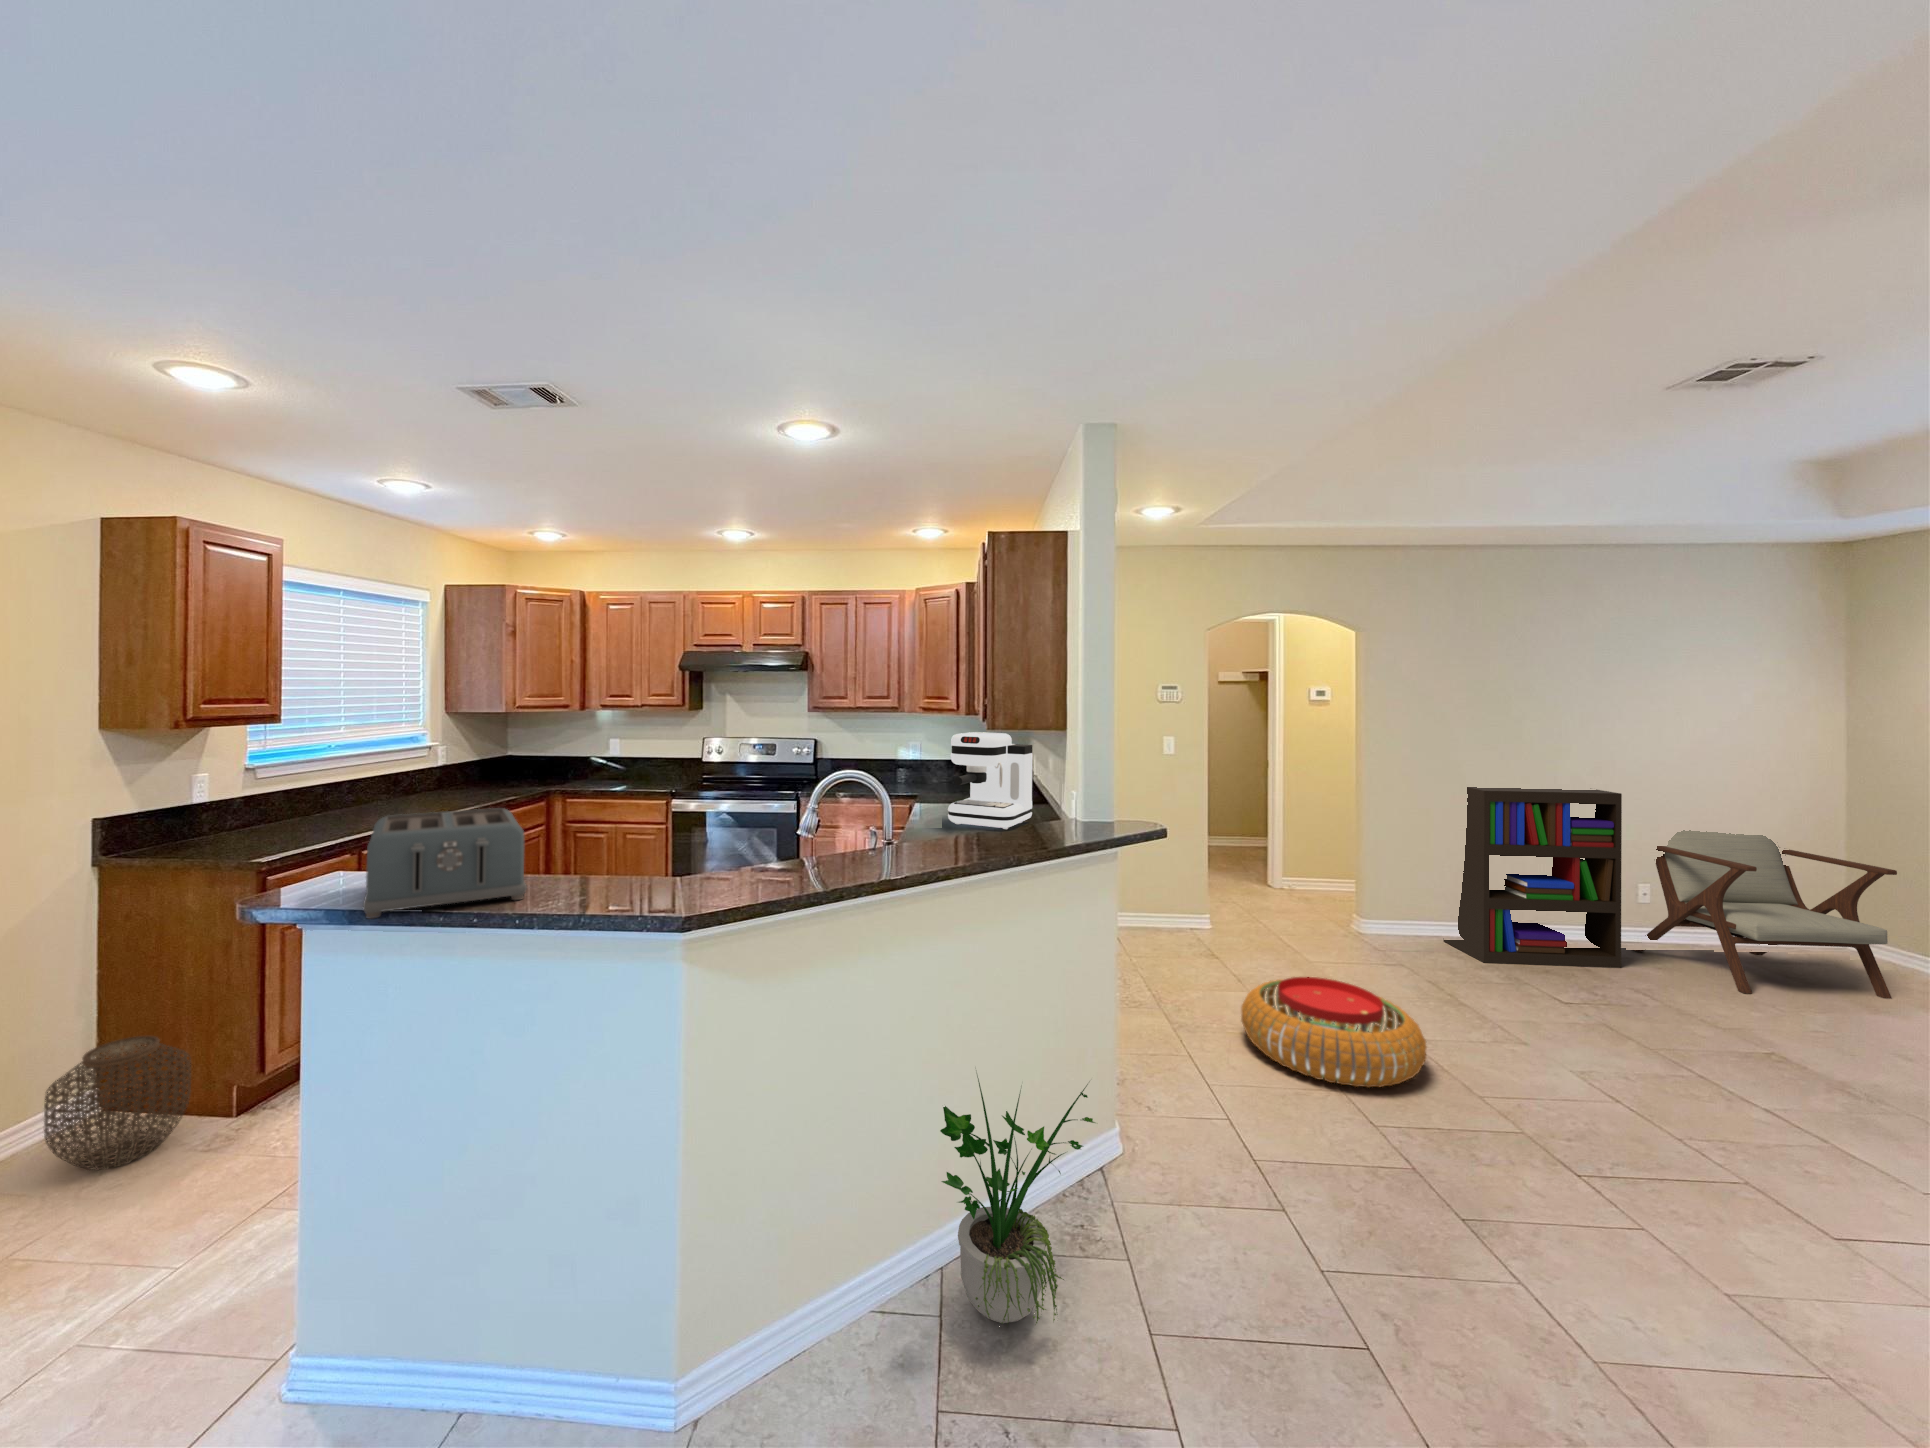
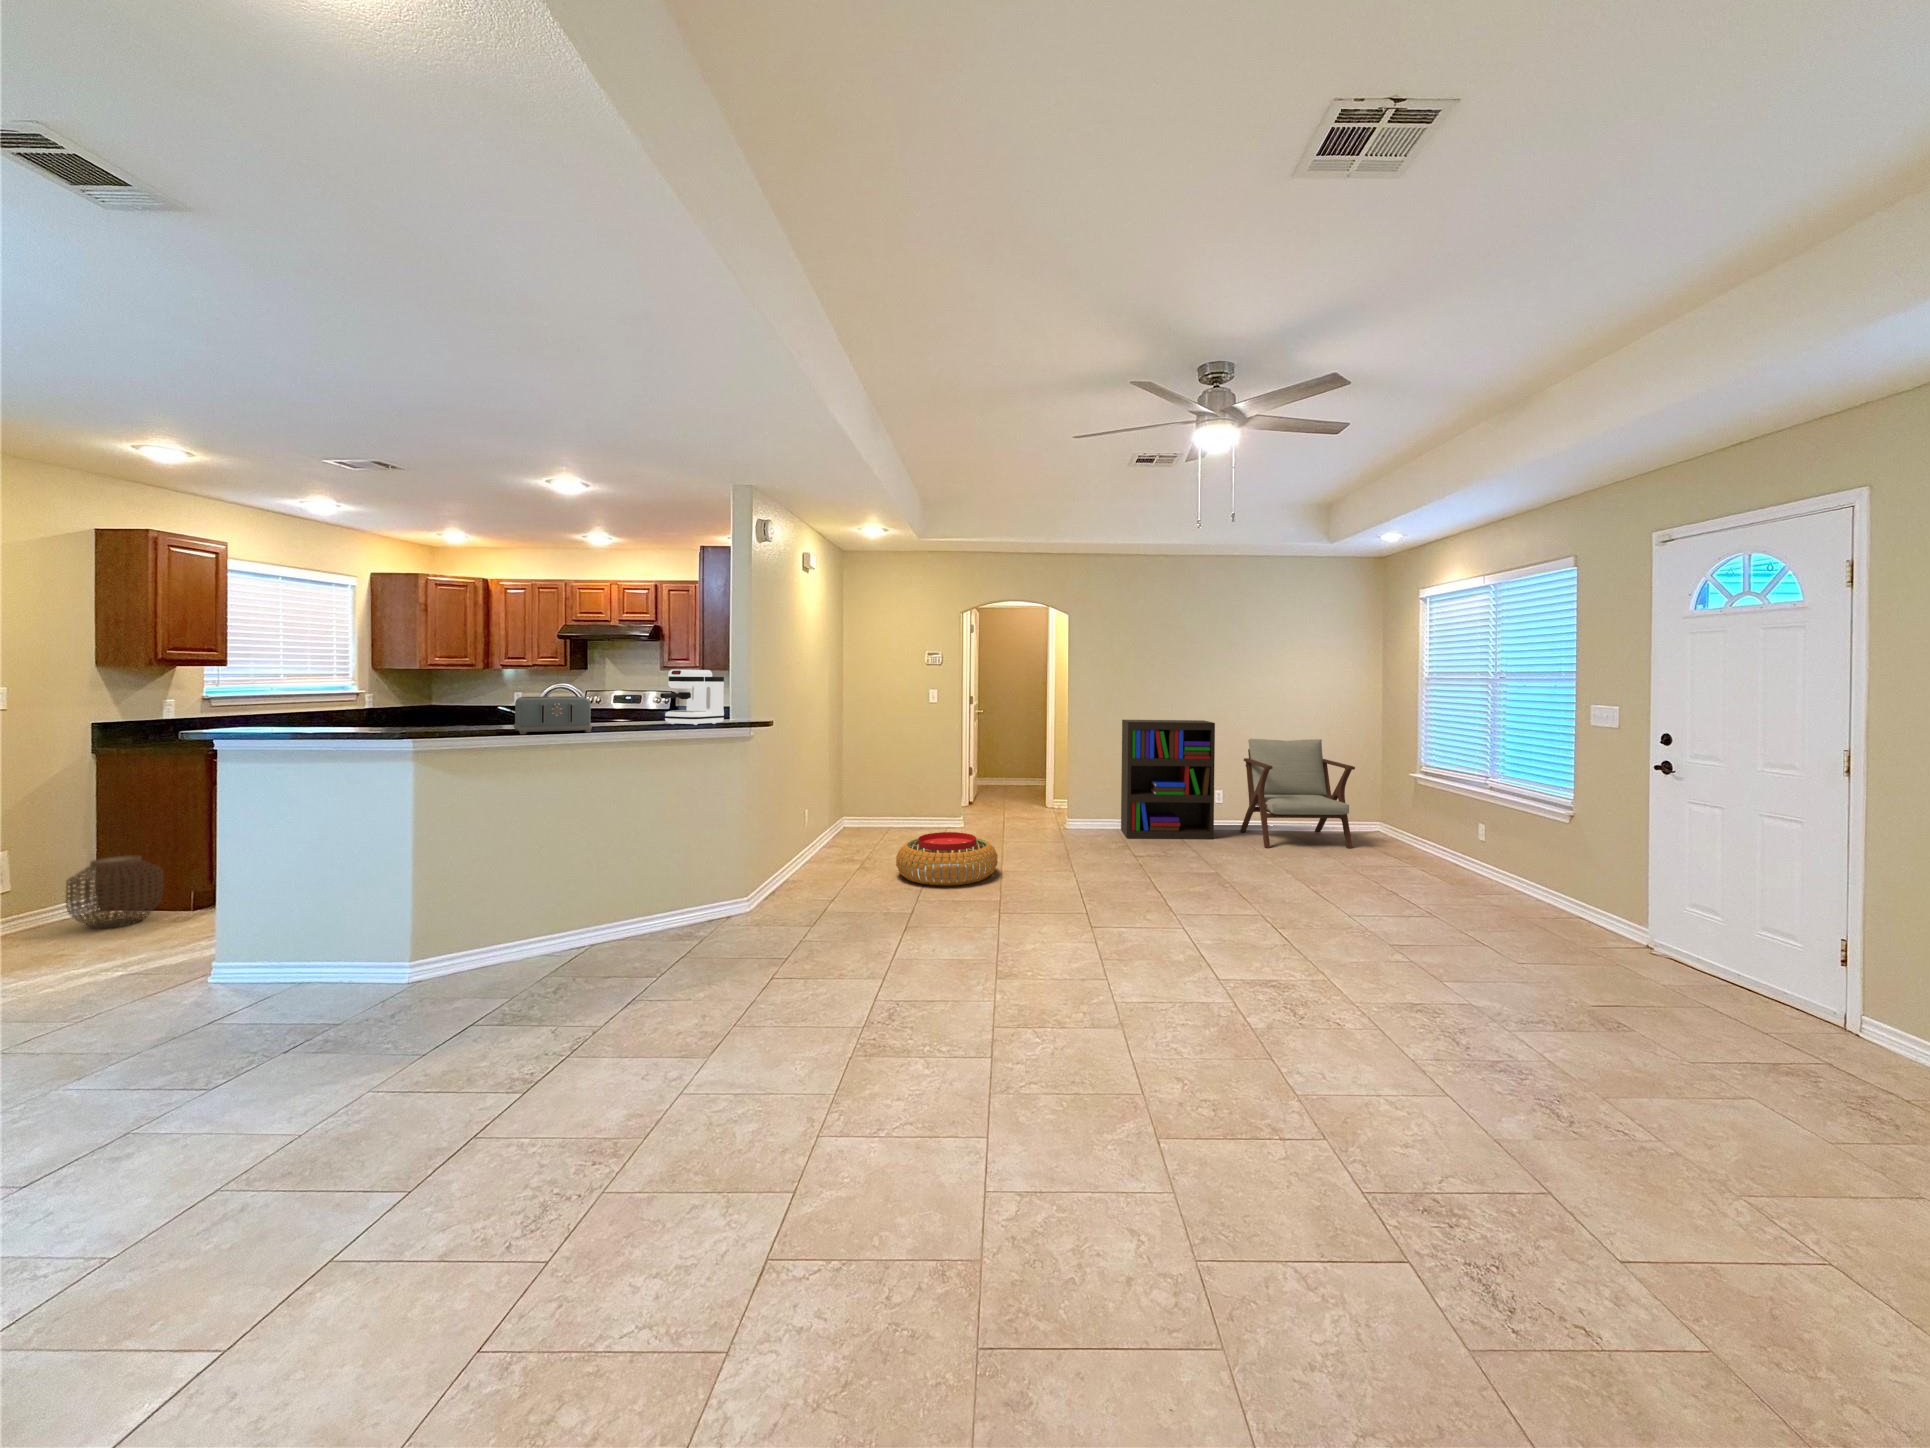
toaster: present [363,808,527,919] -> present [514,696,592,734]
potted plant: present [940,1076,1095,1324] -> none [575,828,699,952]

